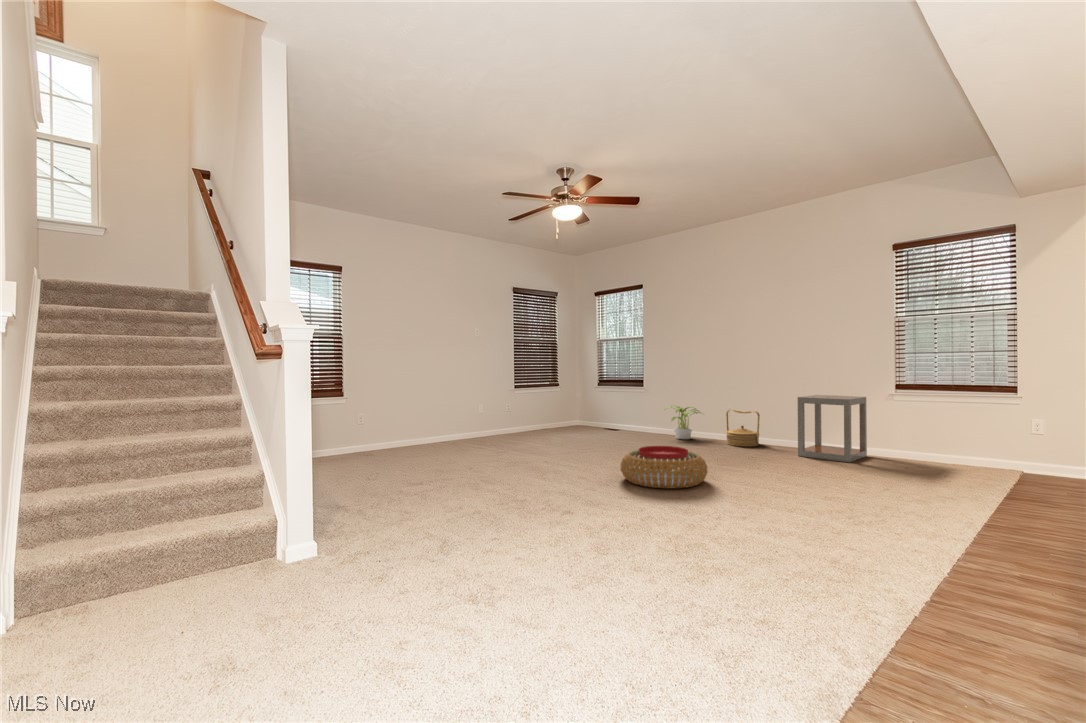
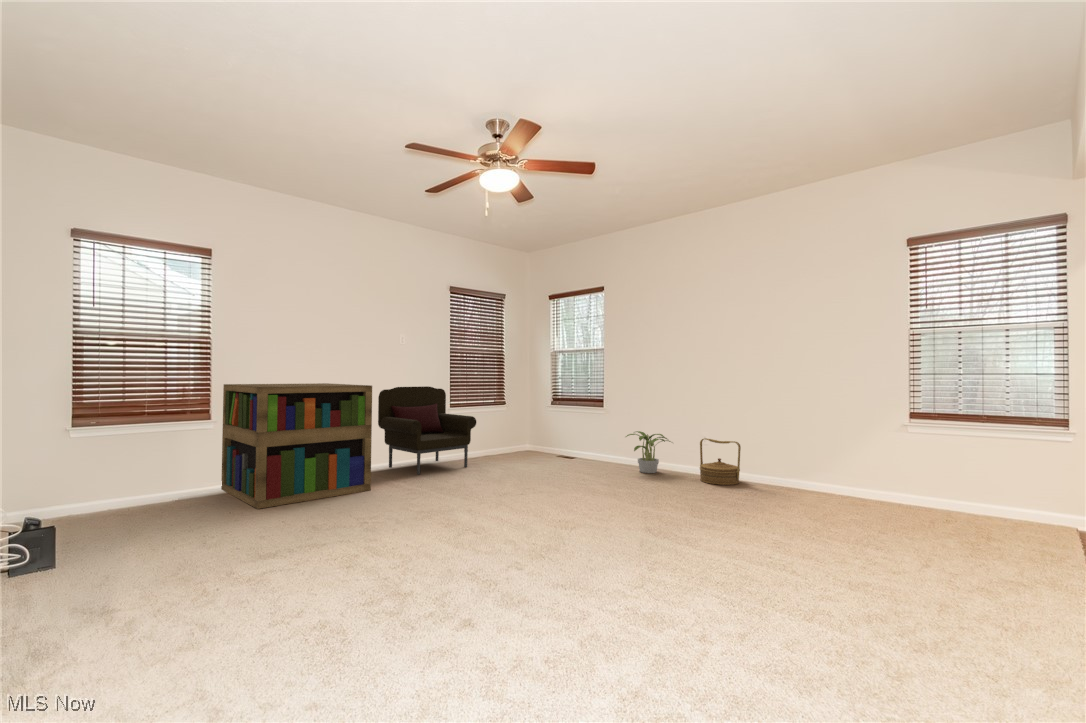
bookshelf: none [352,369,465,462] -> present [221,383,372,509]
armchair: none [461,371,540,441] -> present [378,386,476,475]
side table: present [798,395,867,462] -> none [790,423,873,512]
pouf: present [621,446,707,488] -> none [562,494,680,561]

